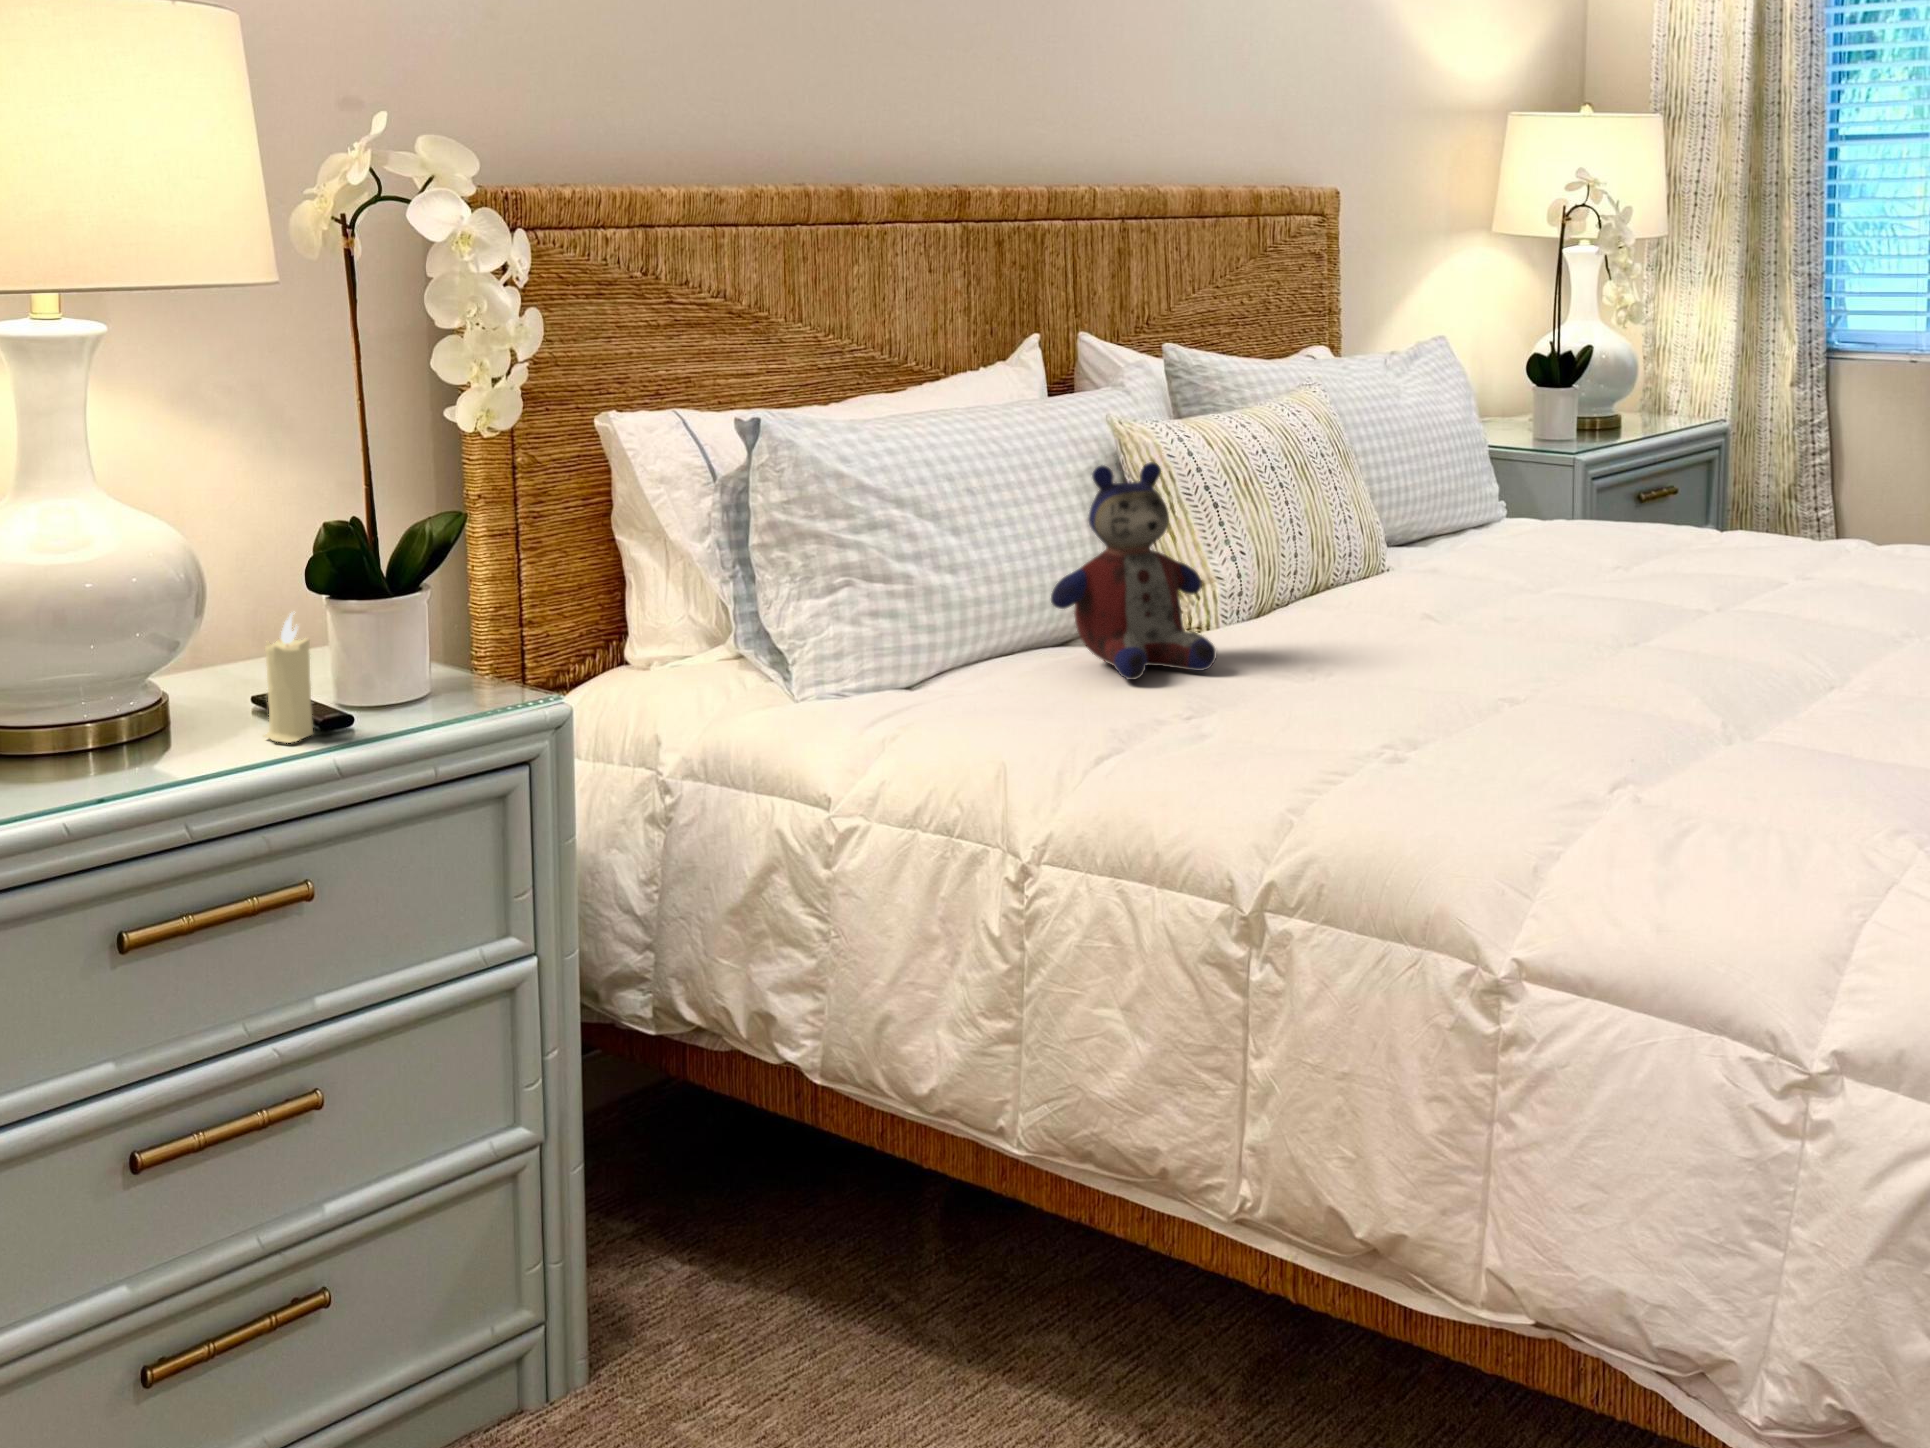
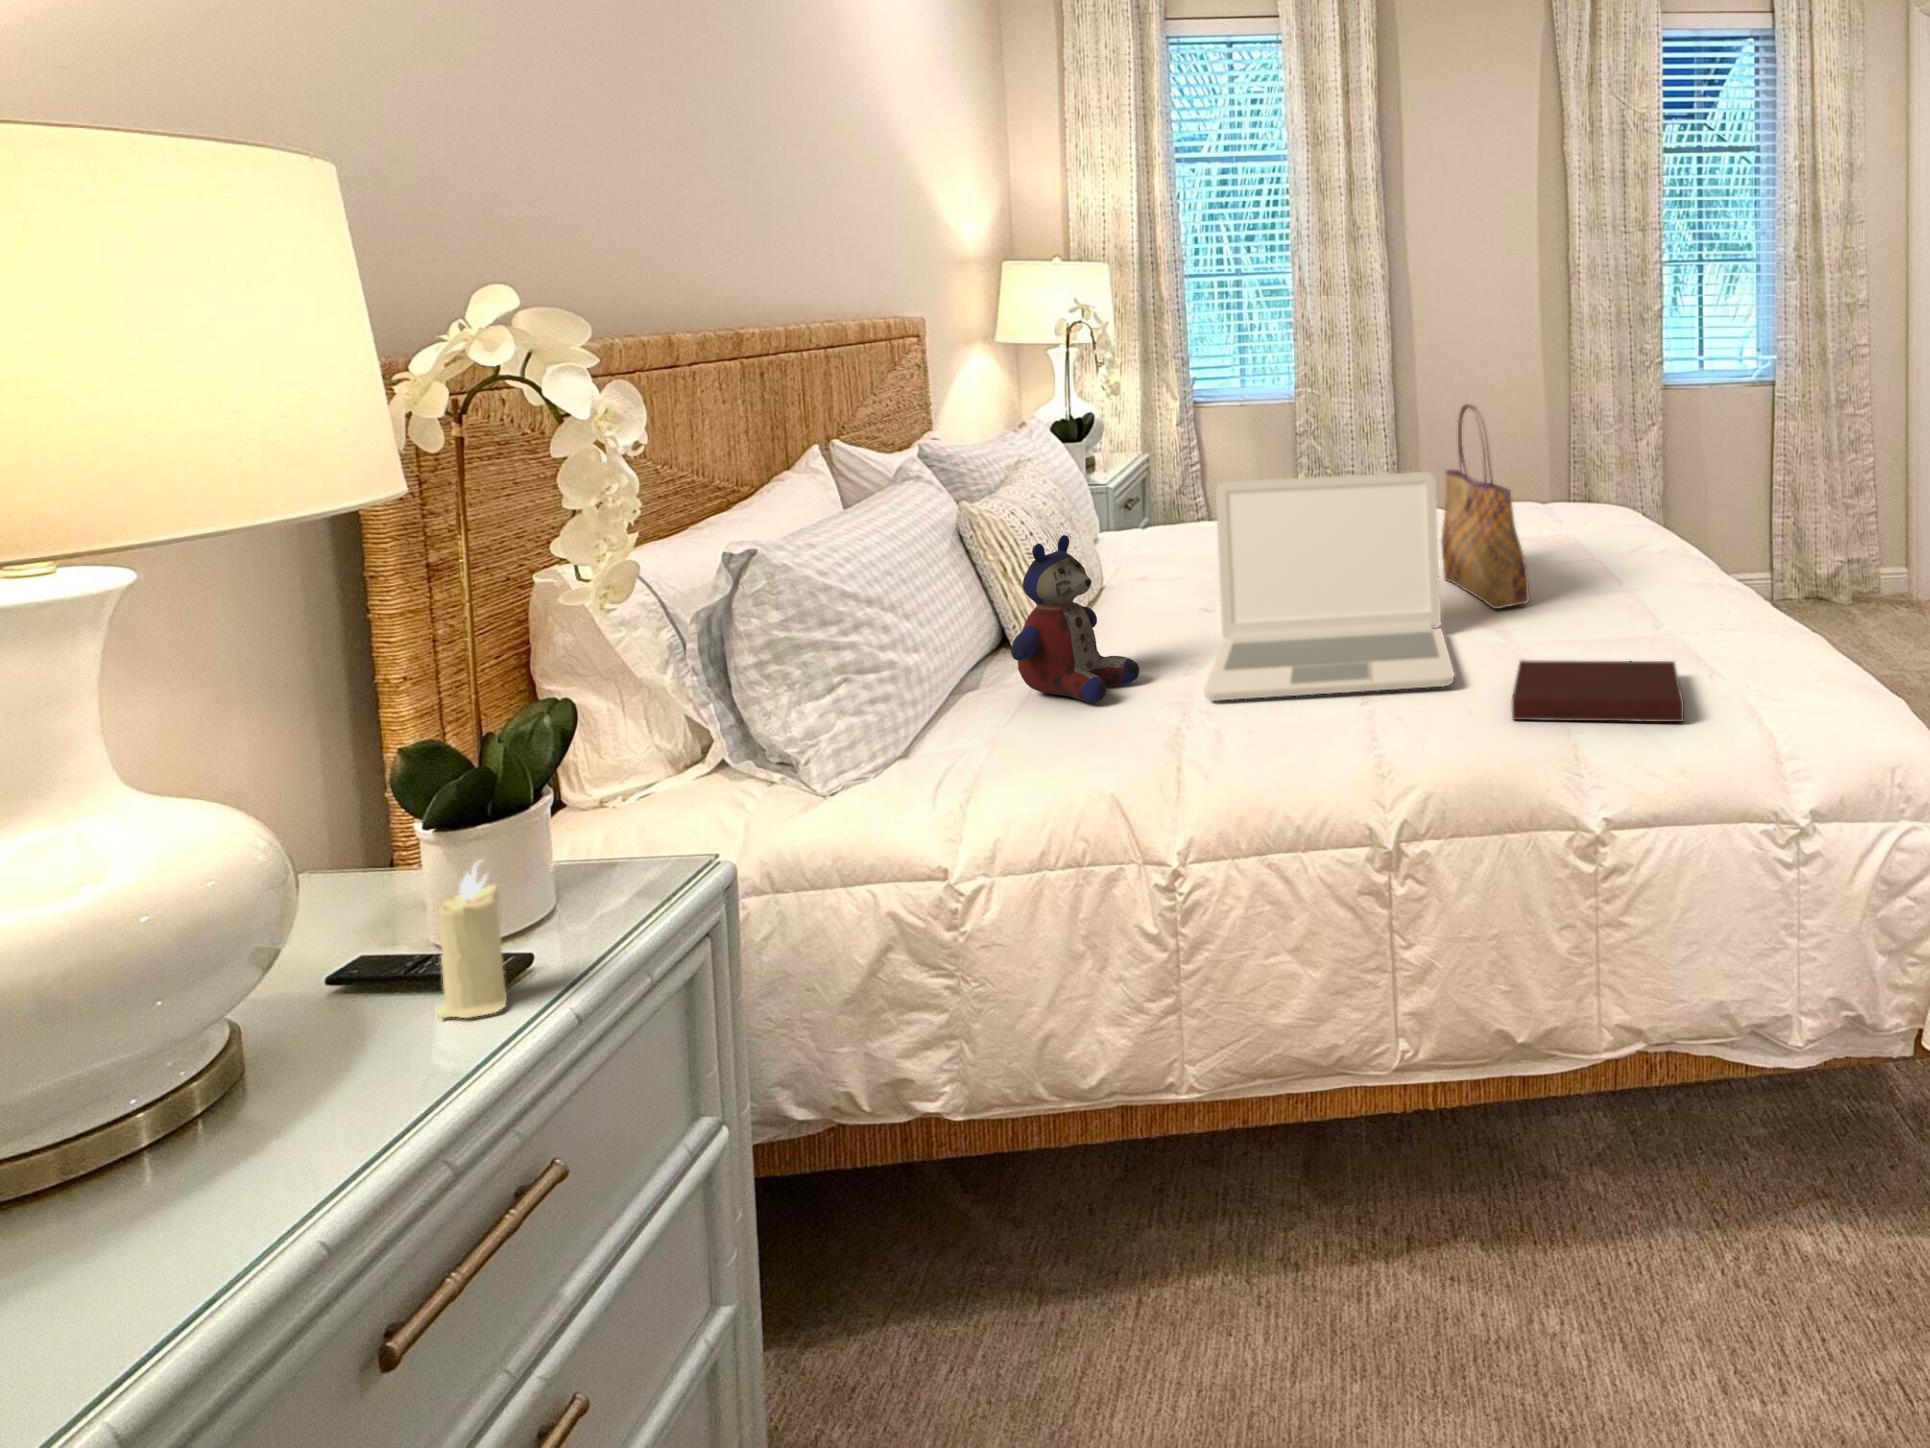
tote bag: none [1801,343,1898,692] -> present [1441,404,1529,609]
laptop: none [1235,420,1667,754] -> present [1204,472,1455,701]
notebook: none [1529,743,1870,868] -> present [1512,660,1684,722]

